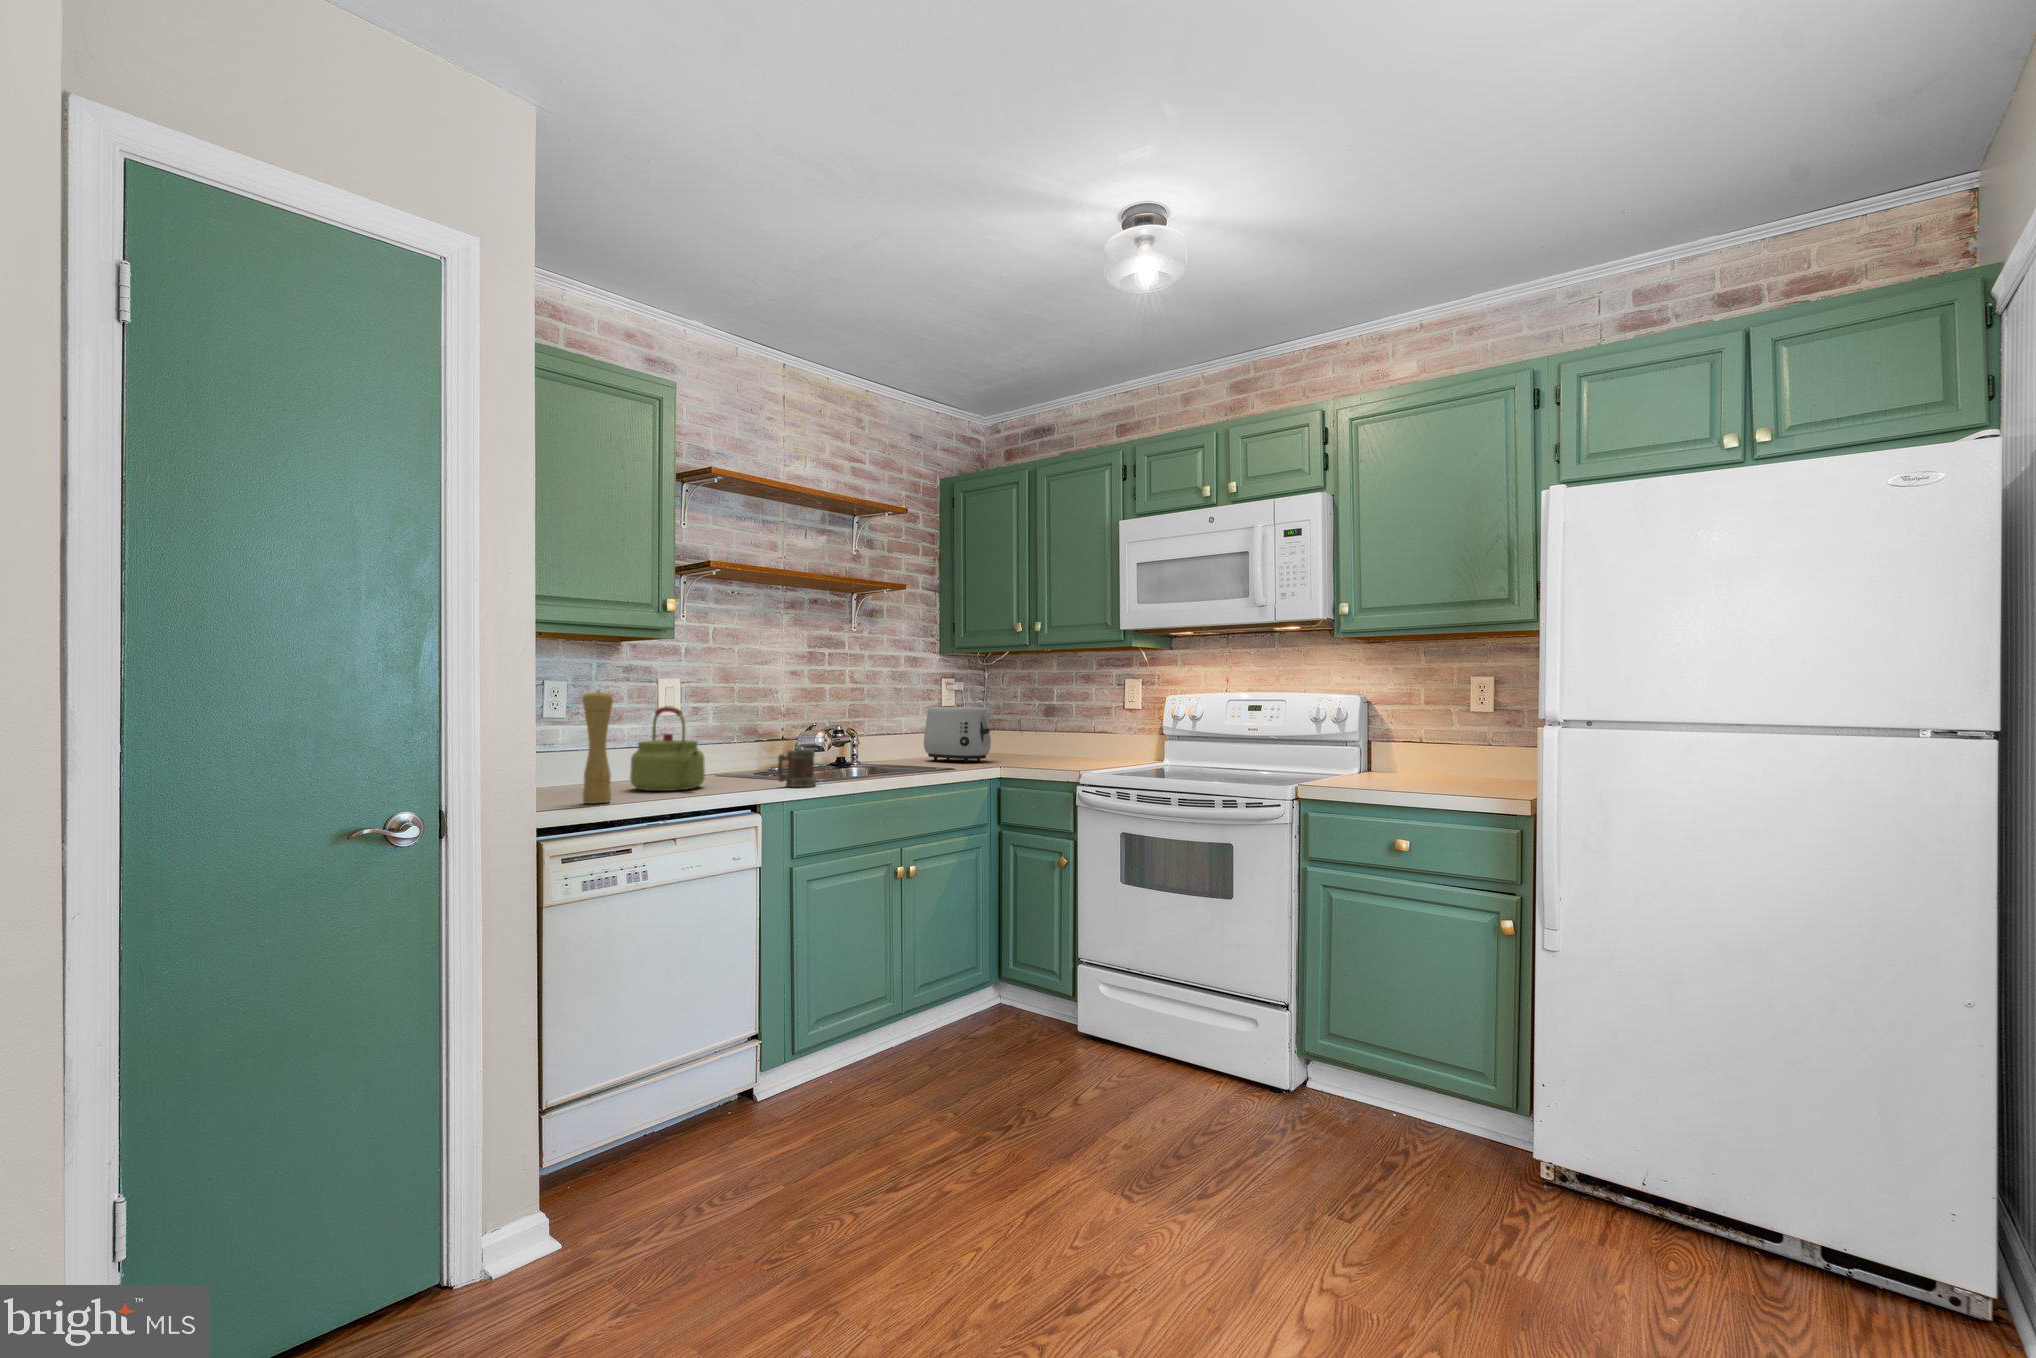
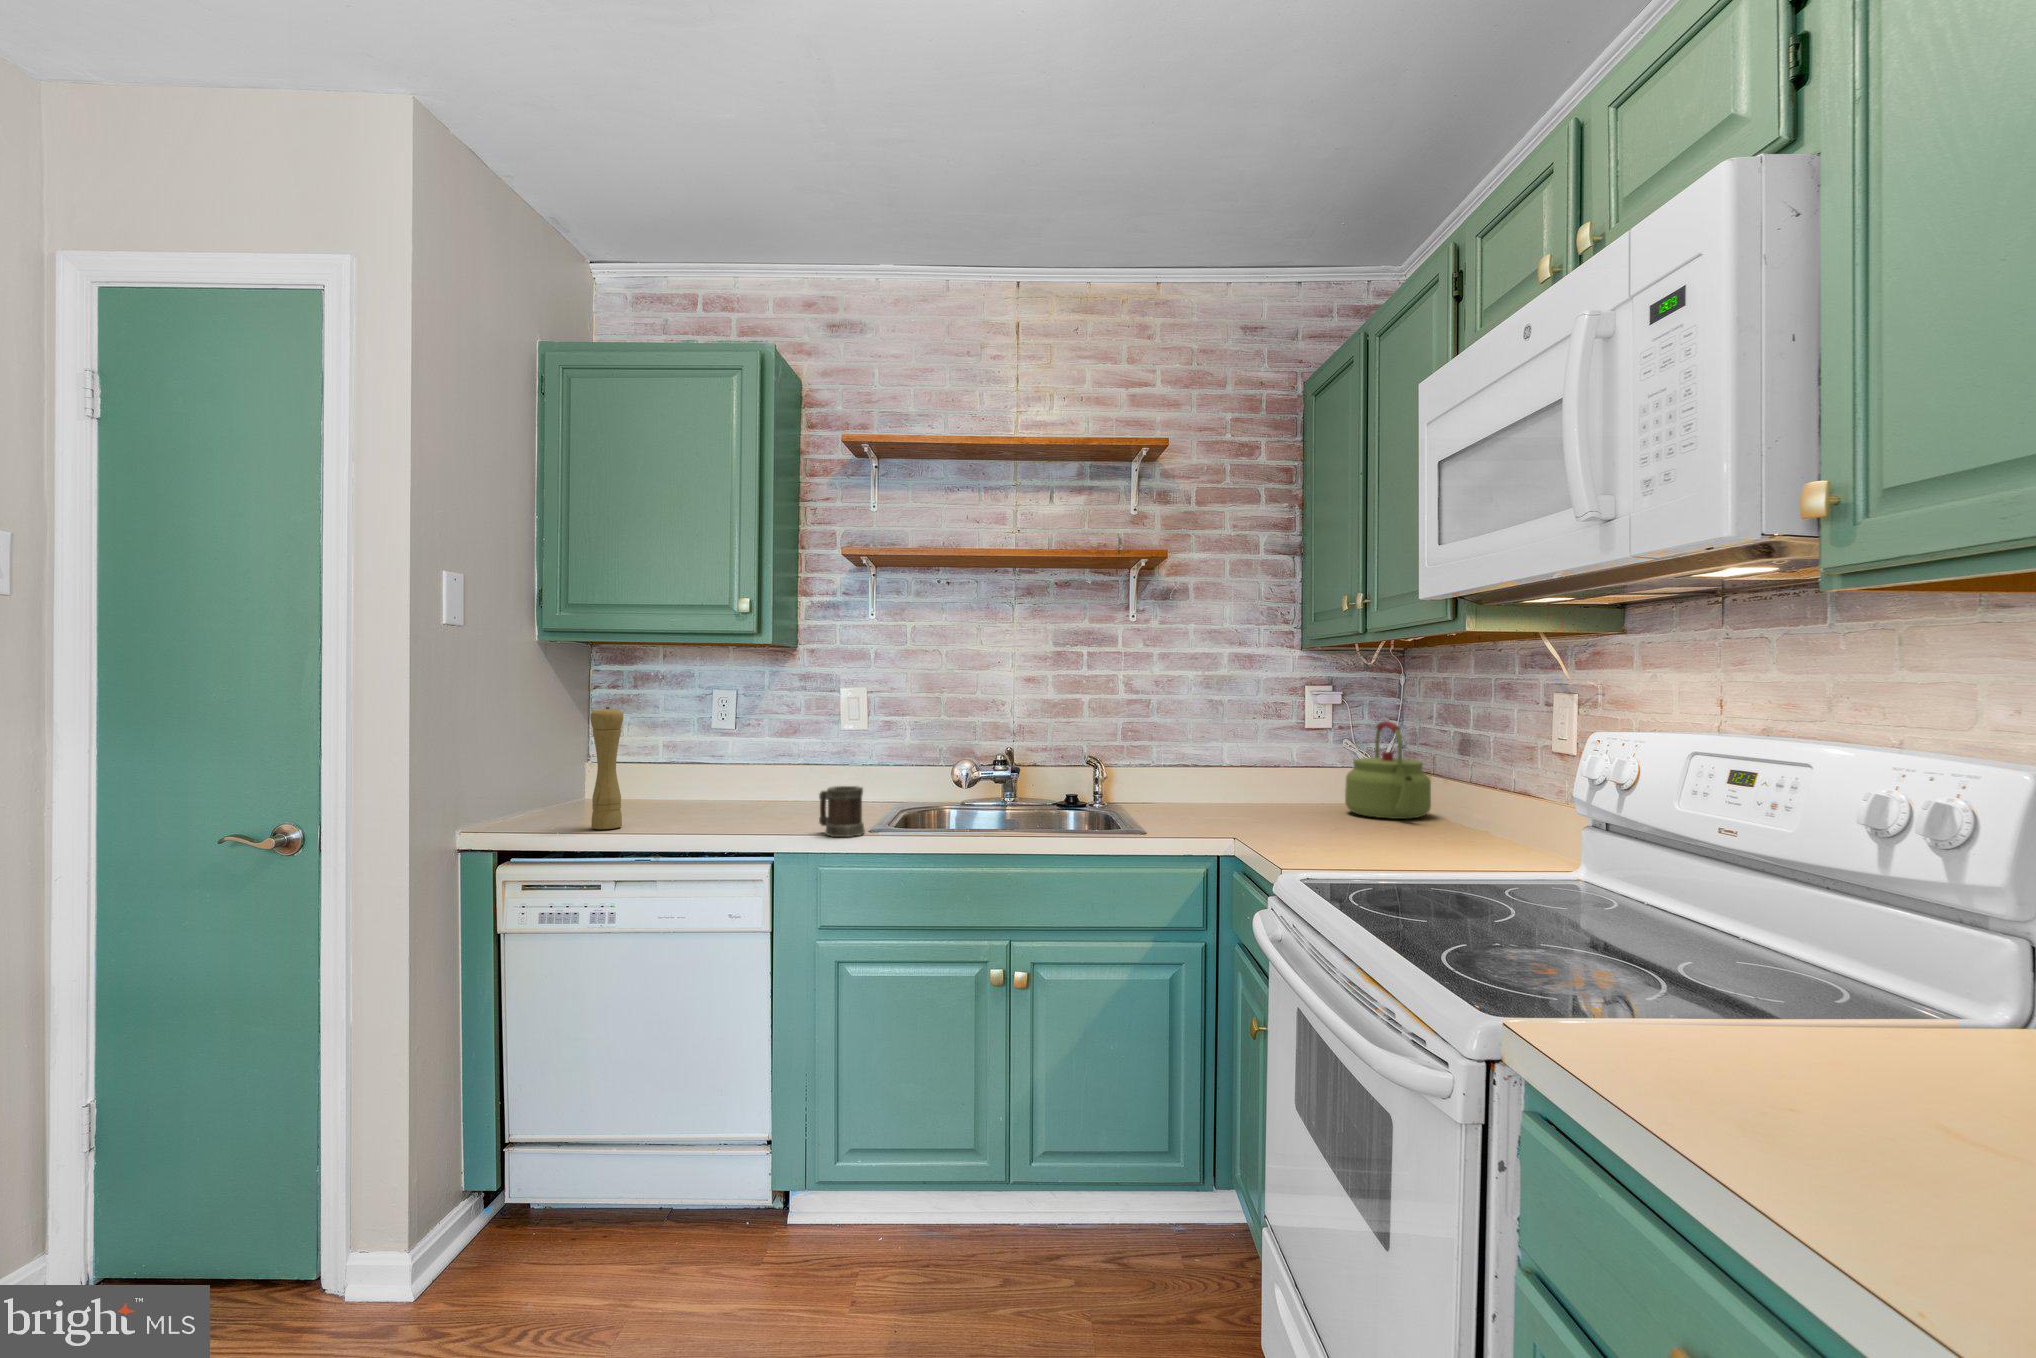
kettle: present [630,707,705,791] -> present [1345,721,1431,819]
toaster: present [924,707,991,763] -> none [1212,729,1293,821]

